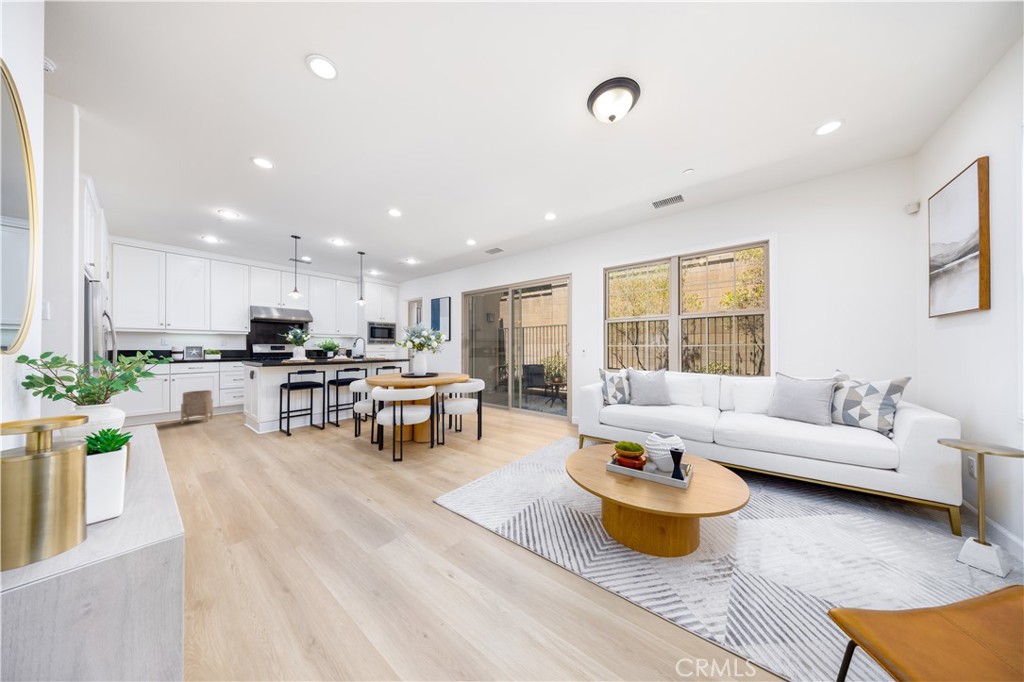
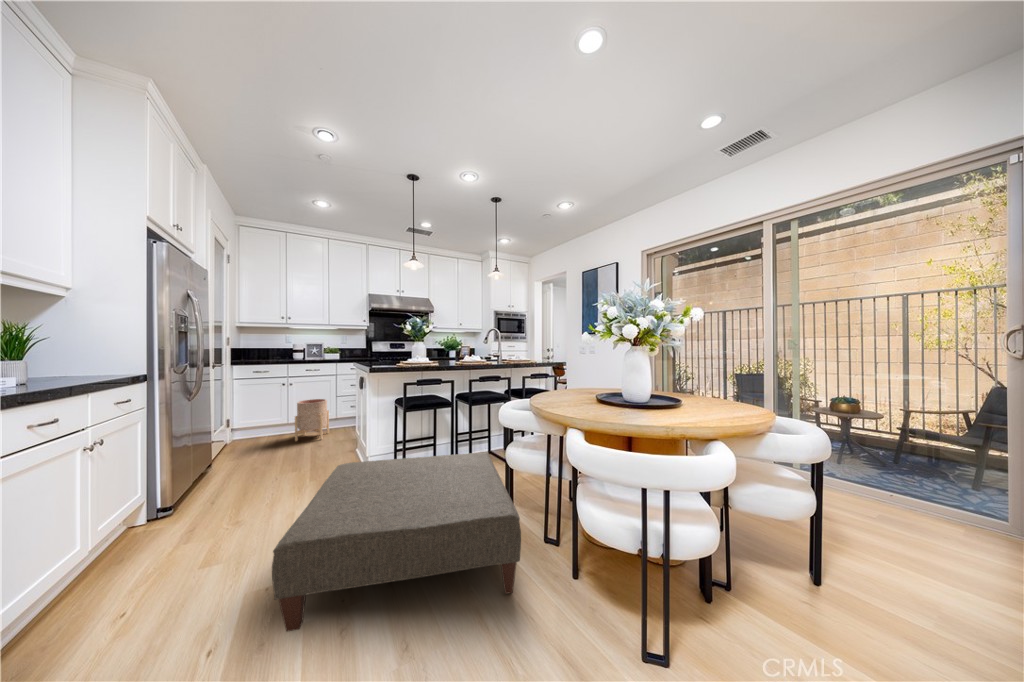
ottoman: none [224,409,359,484] -> present [272,452,521,632]

